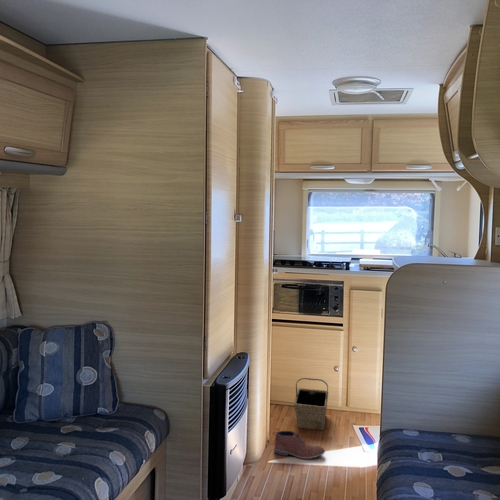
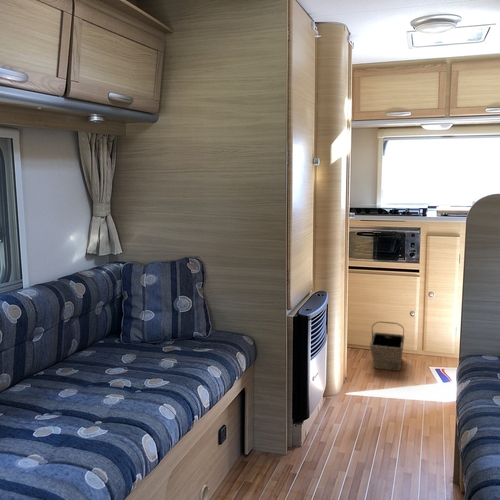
shoe: present [273,431,325,459] -> none [350,368,402,394]

